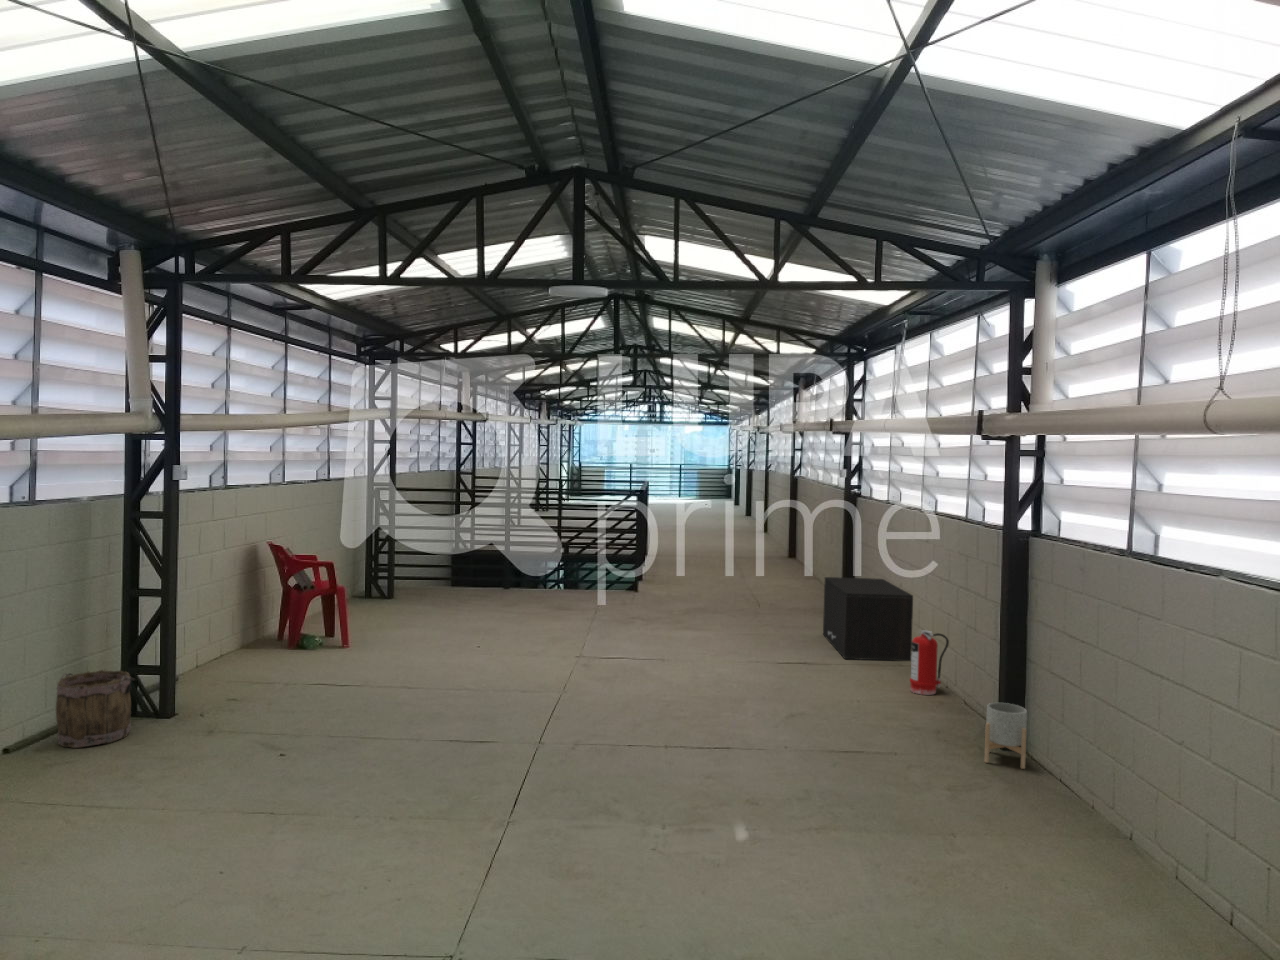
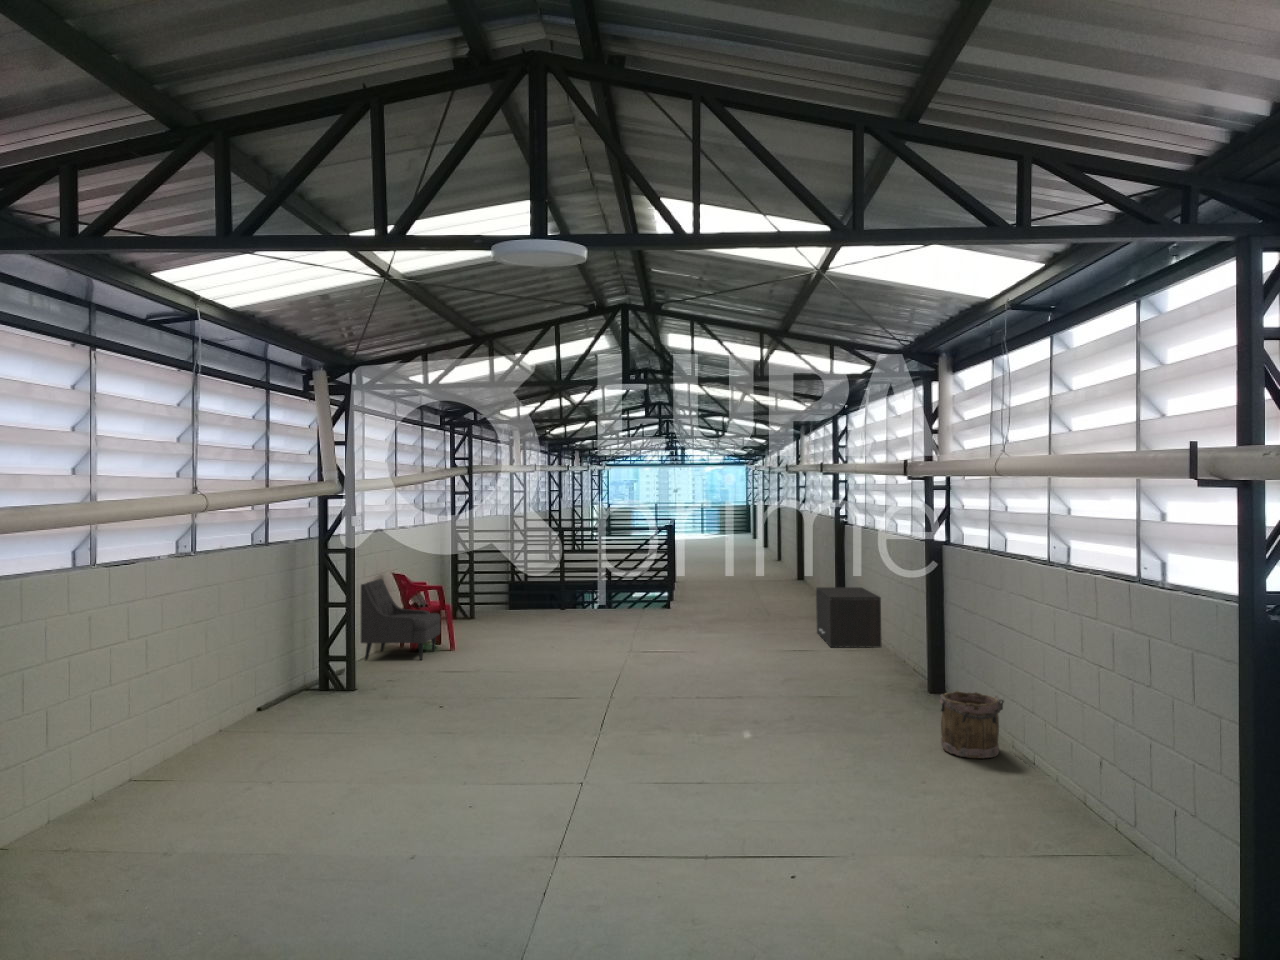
chair: none [212,551,330,664] -> present [361,579,441,661]
fire extinguisher: present [910,630,949,695] -> none [875,620,902,667]
bucket: present [56,670,135,748] -> present [940,691,1004,758]
planter: present [984,703,1027,769] -> none [915,661,945,704]

